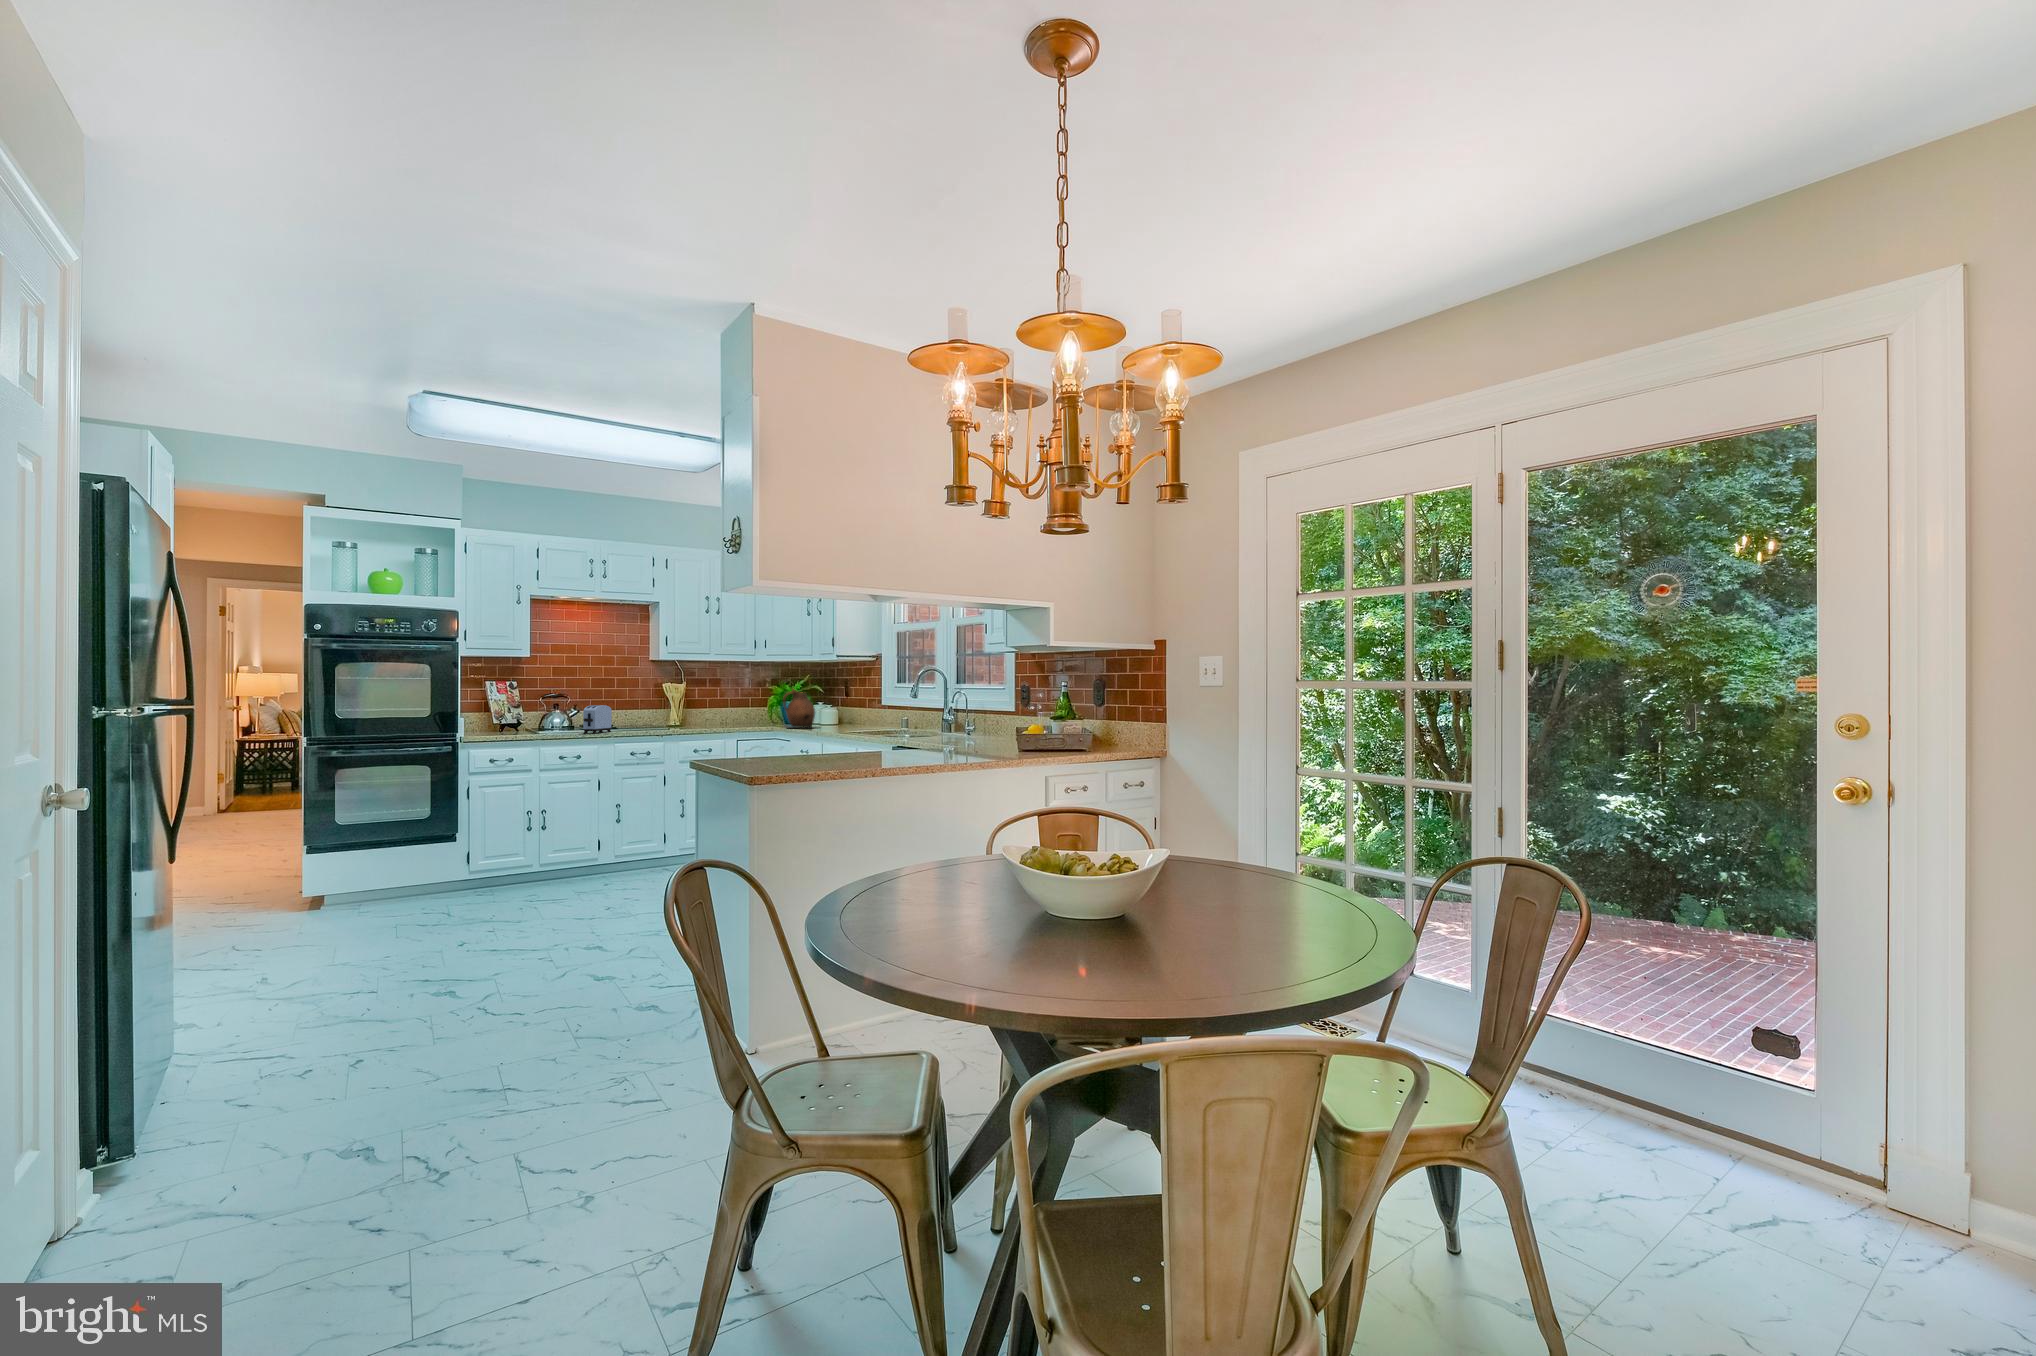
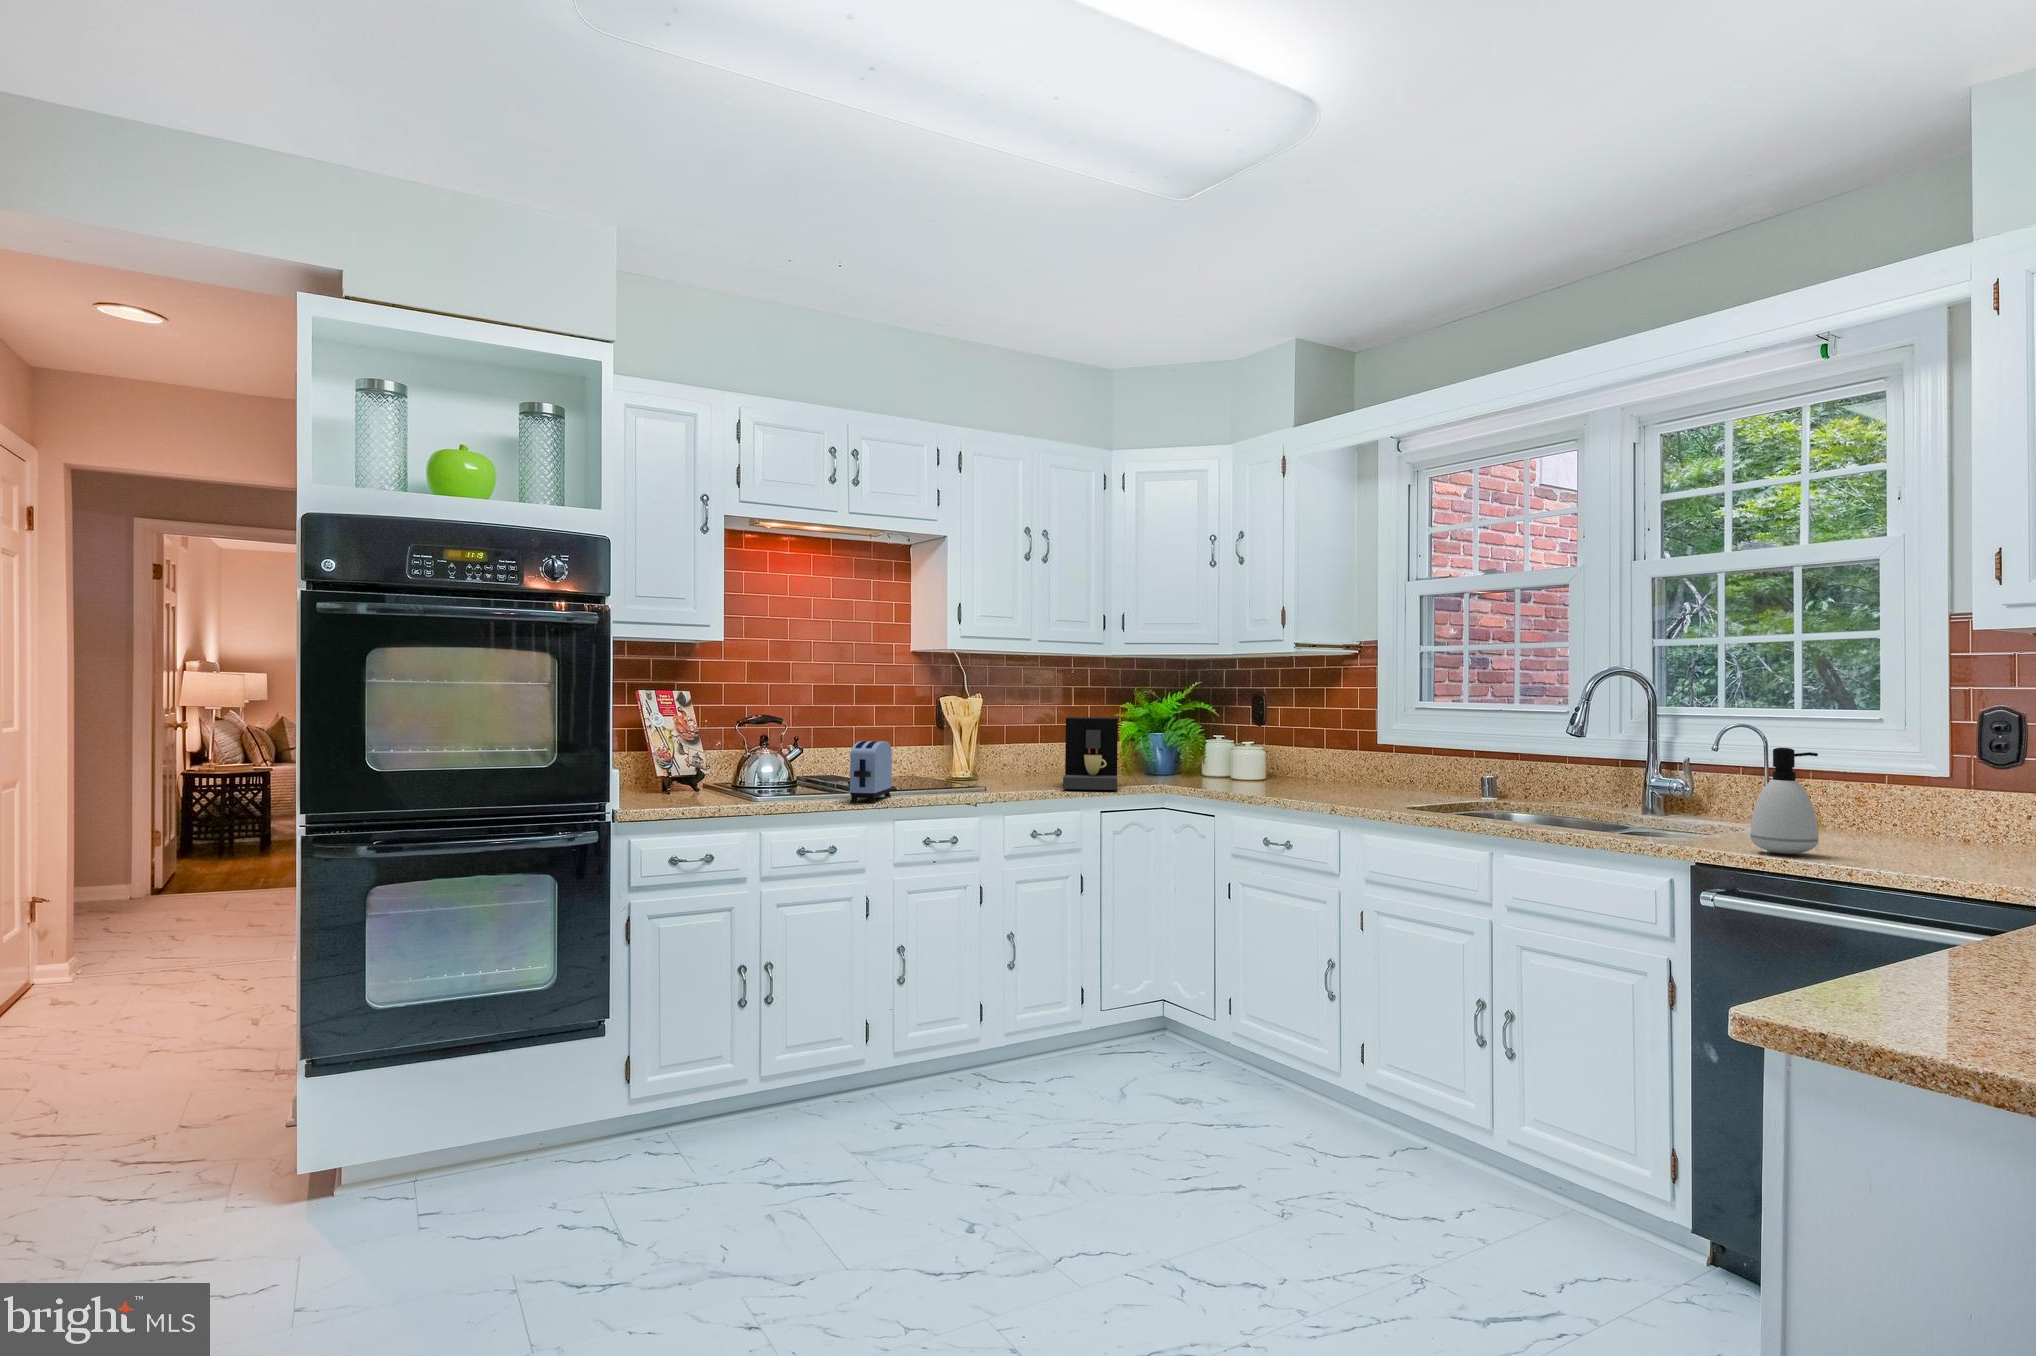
ceramic pitcher: present [783,689,815,728] -> none [1196,707,1264,790]
coffee maker: none [708,694,750,729] -> present [1063,717,1118,790]
soap dispenser: none [906,700,929,740] -> present [1750,748,1818,854]

